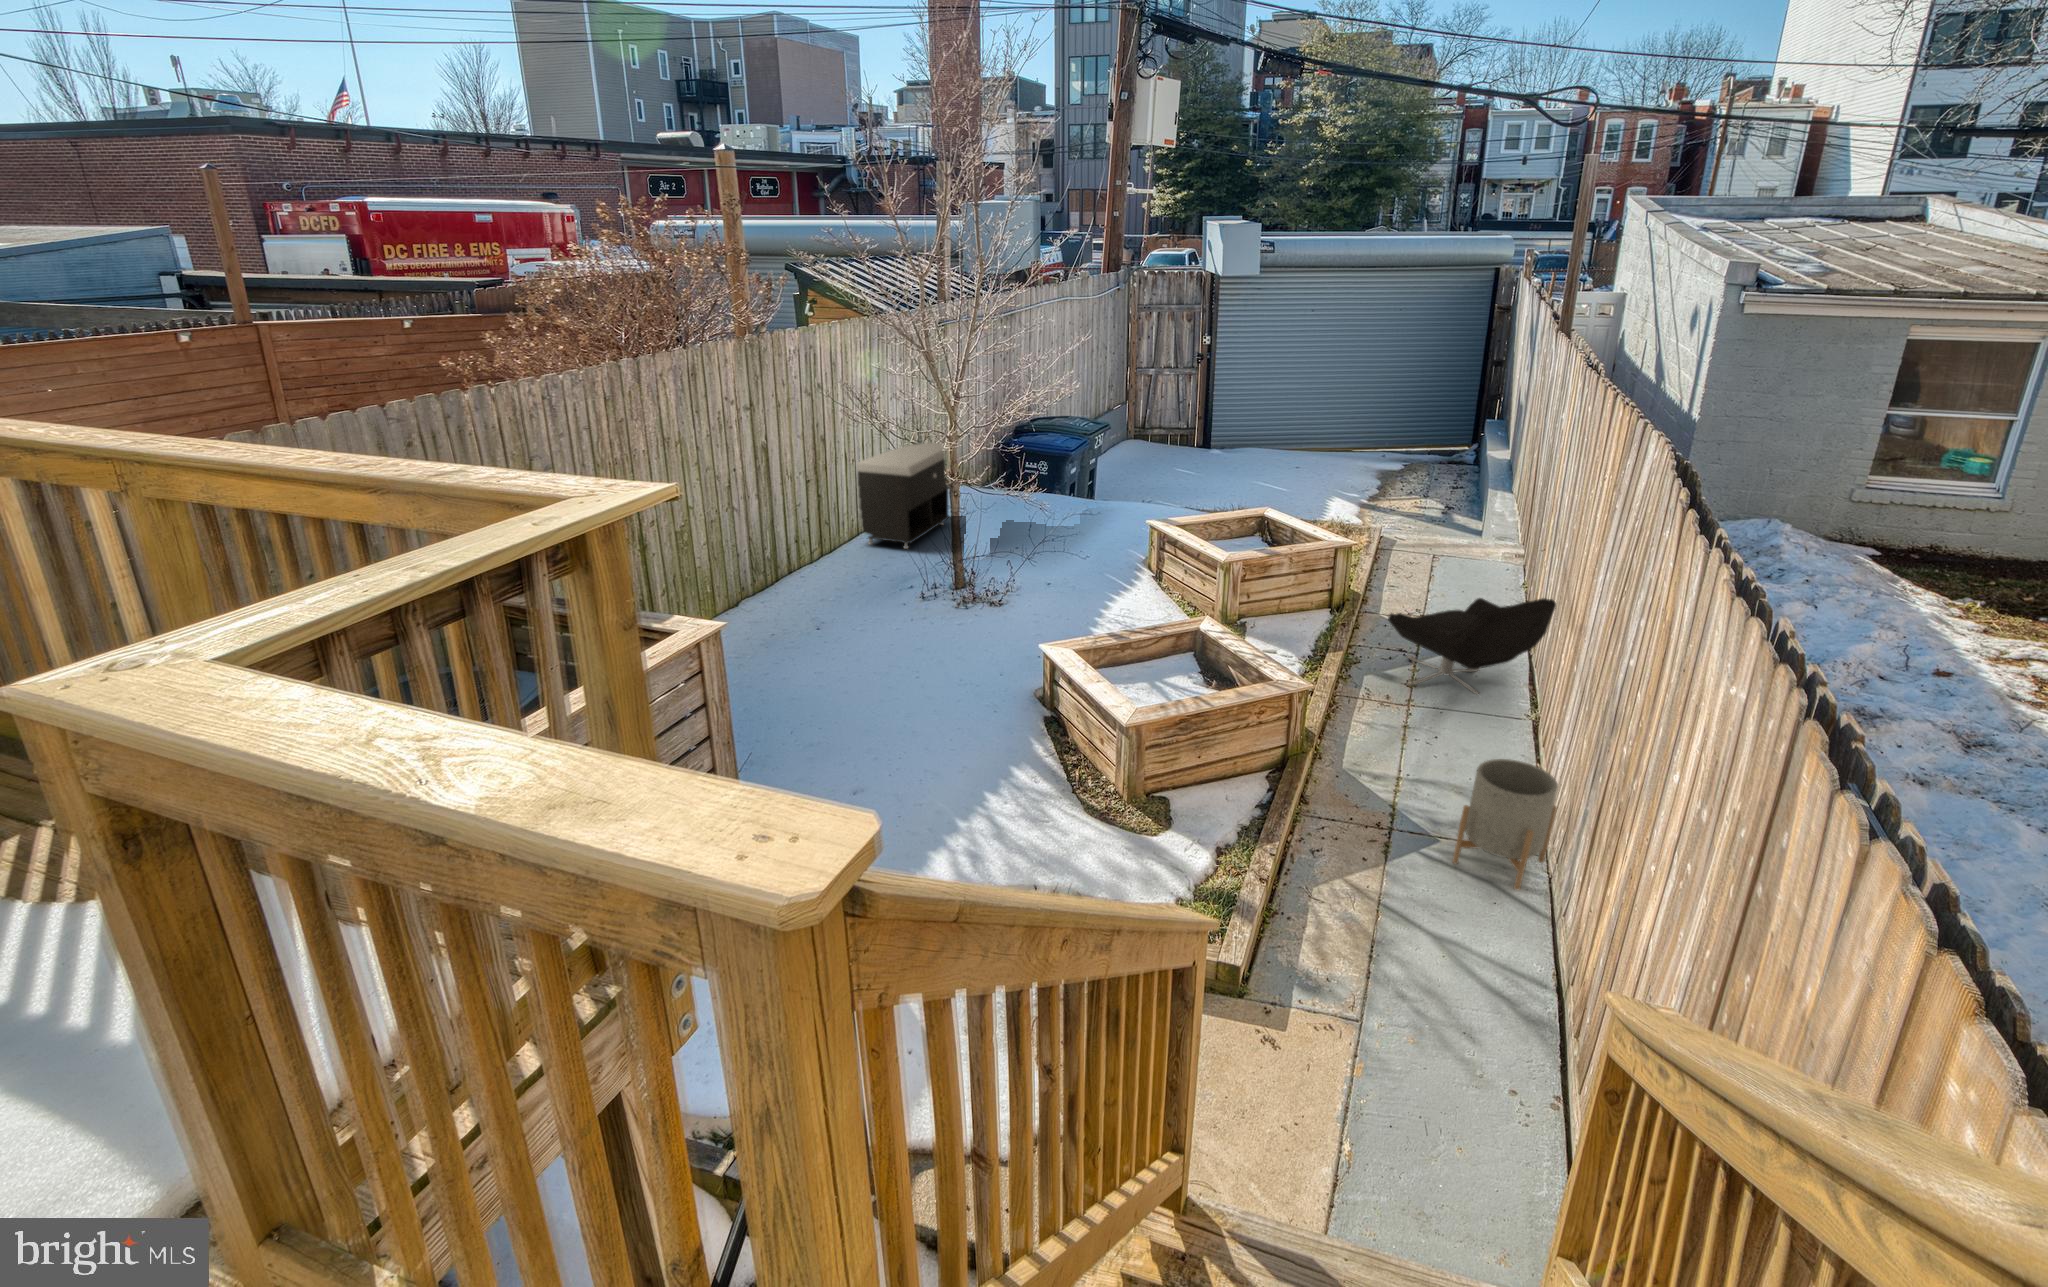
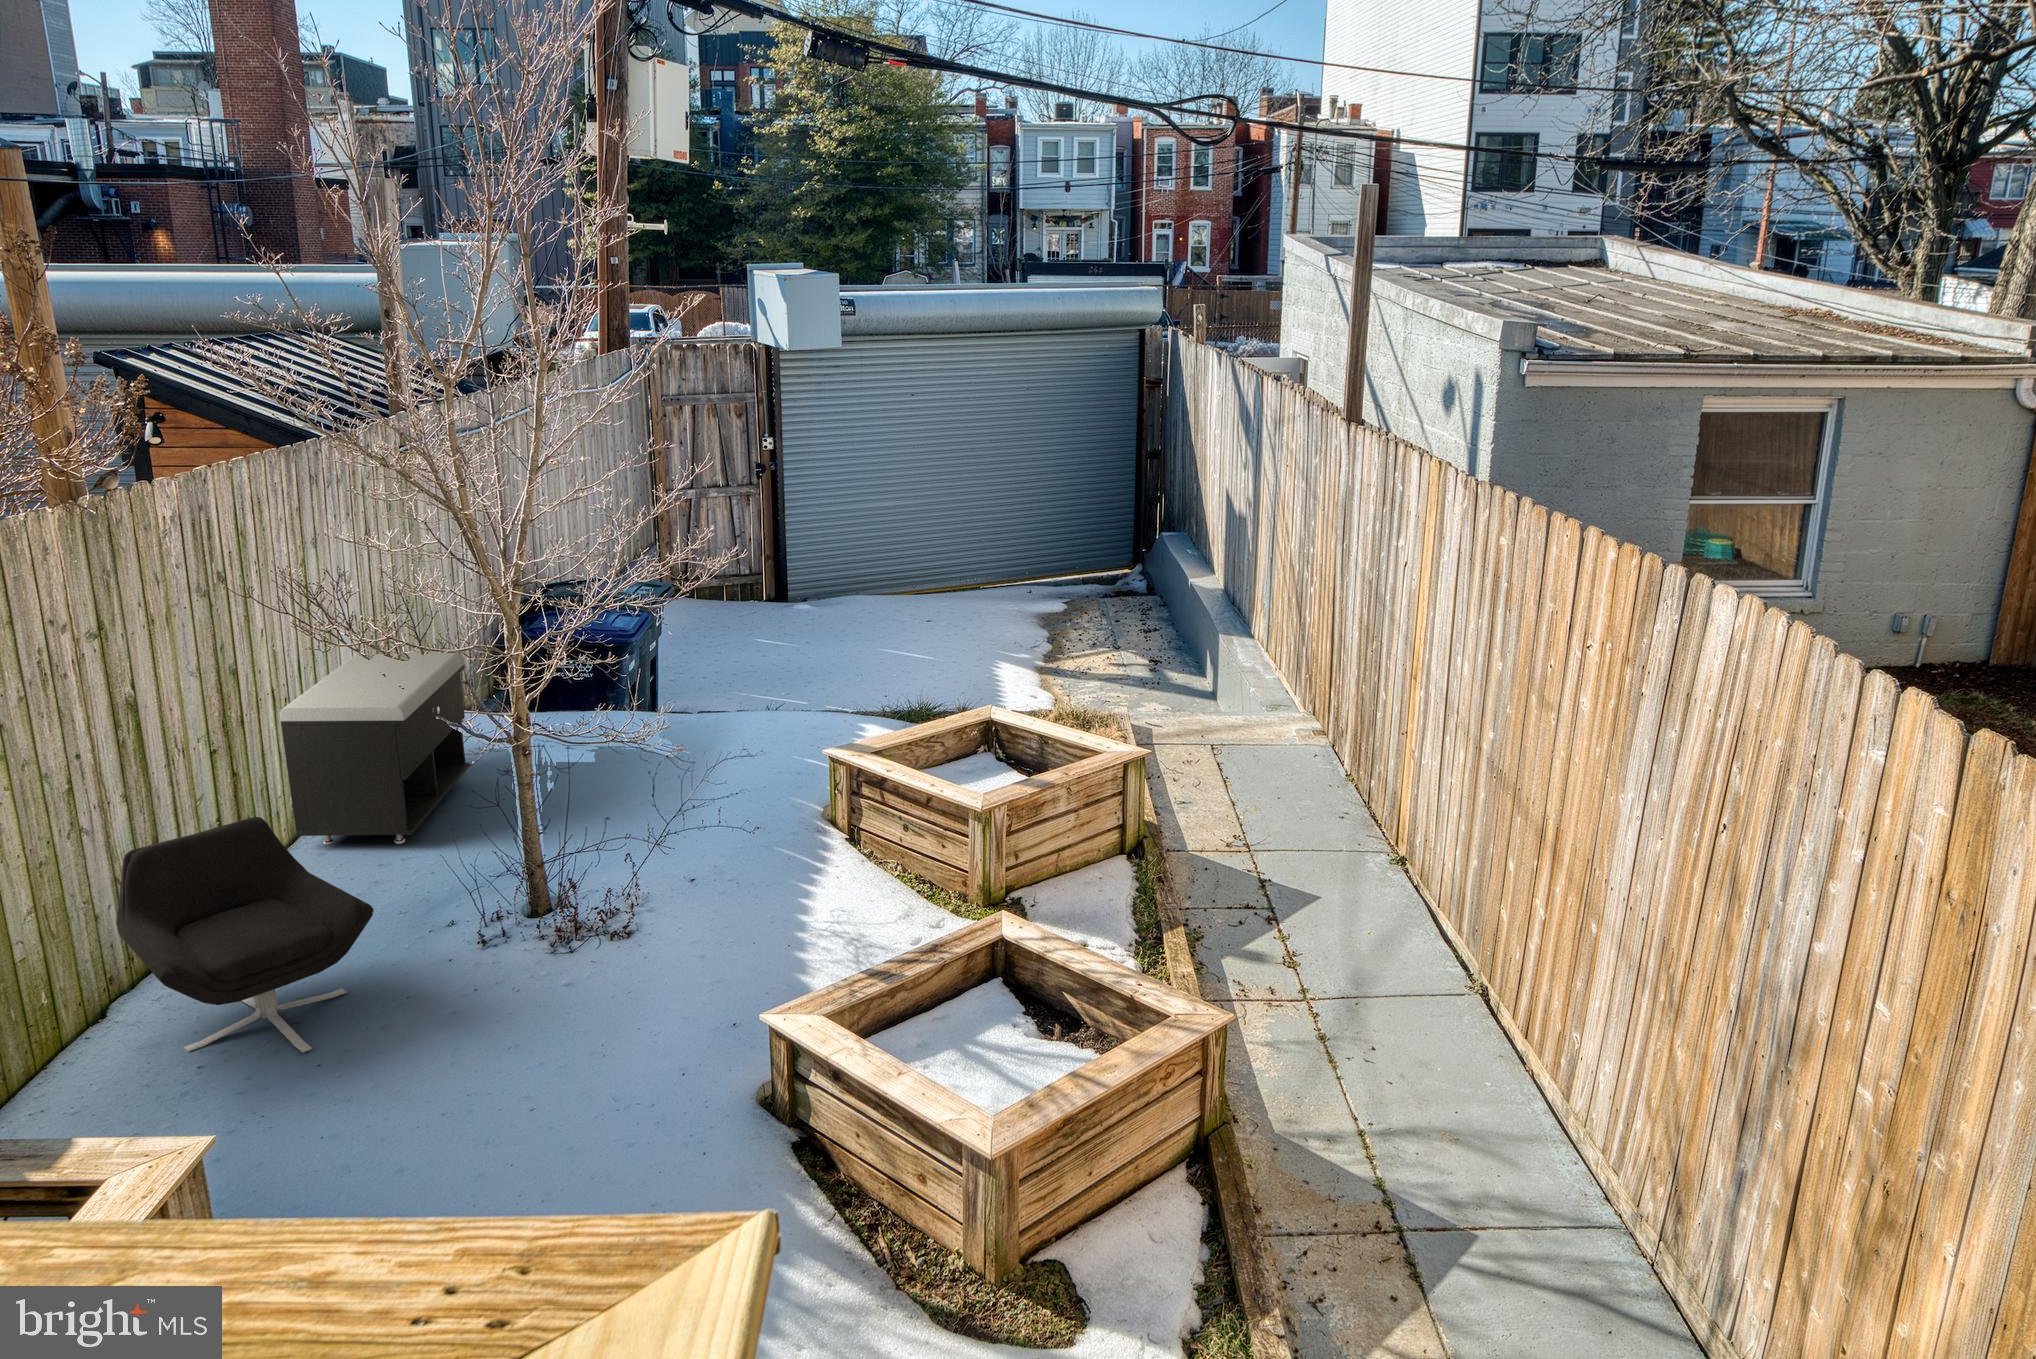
lounge chair: present [1388,598,1556,695] -> present [116,817,374,1052]
planter: present [1453,759,1558,890] -> none [1516,1096,1648,1298]

